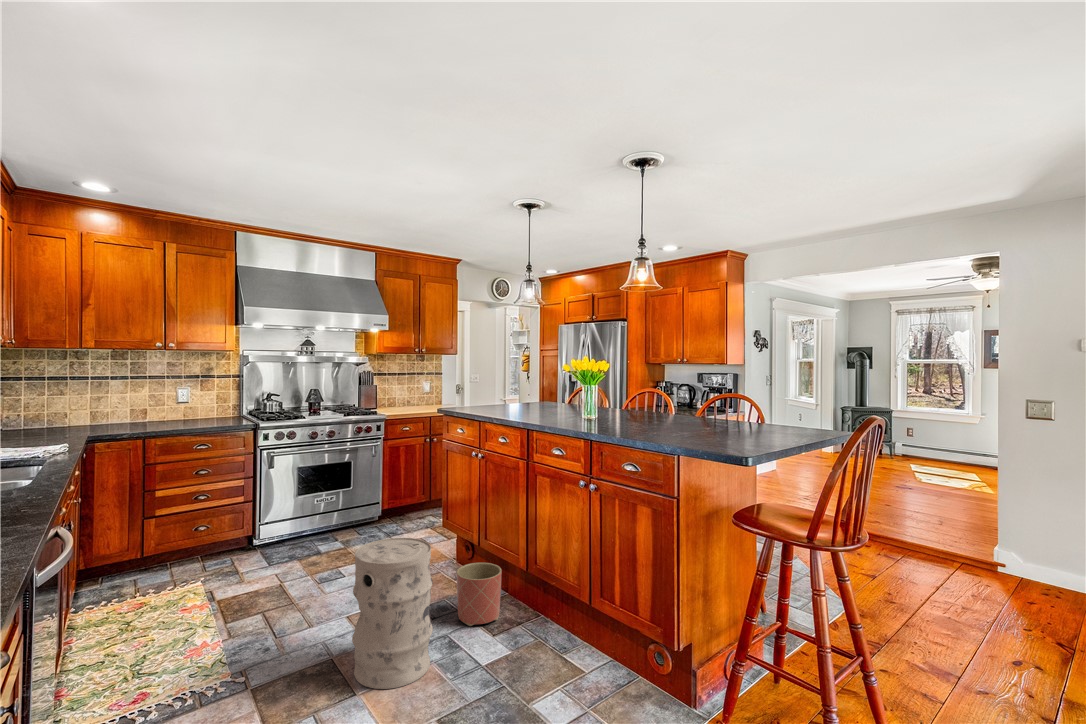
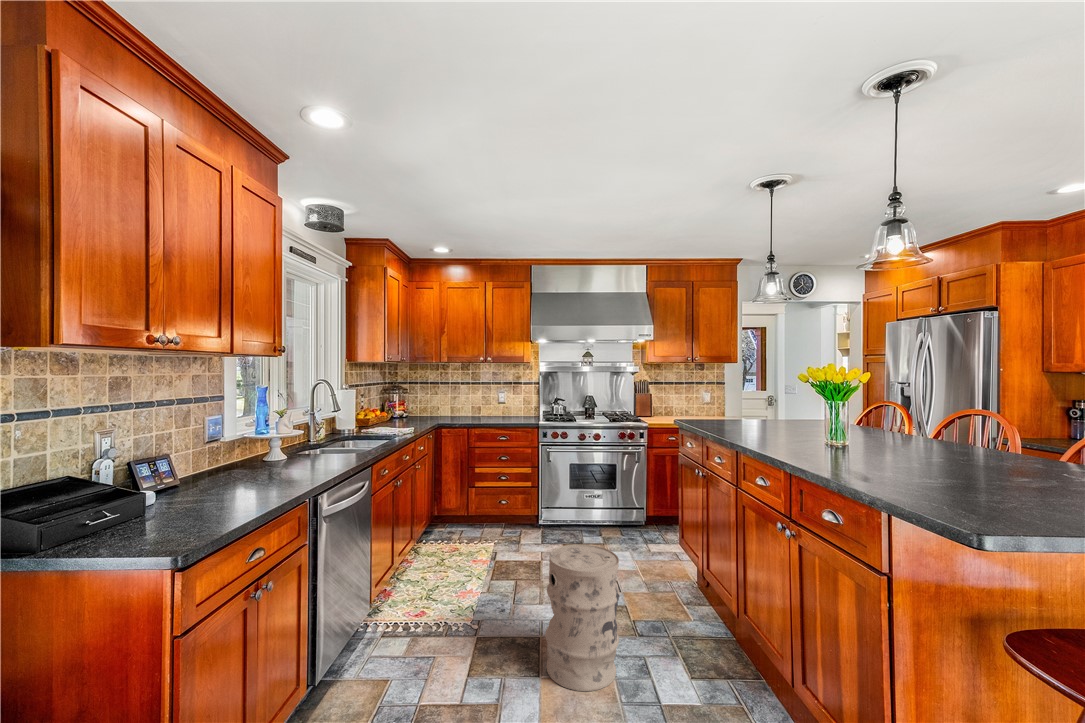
planter: present [456,563,502,626] -> none [664,591,713,662]

